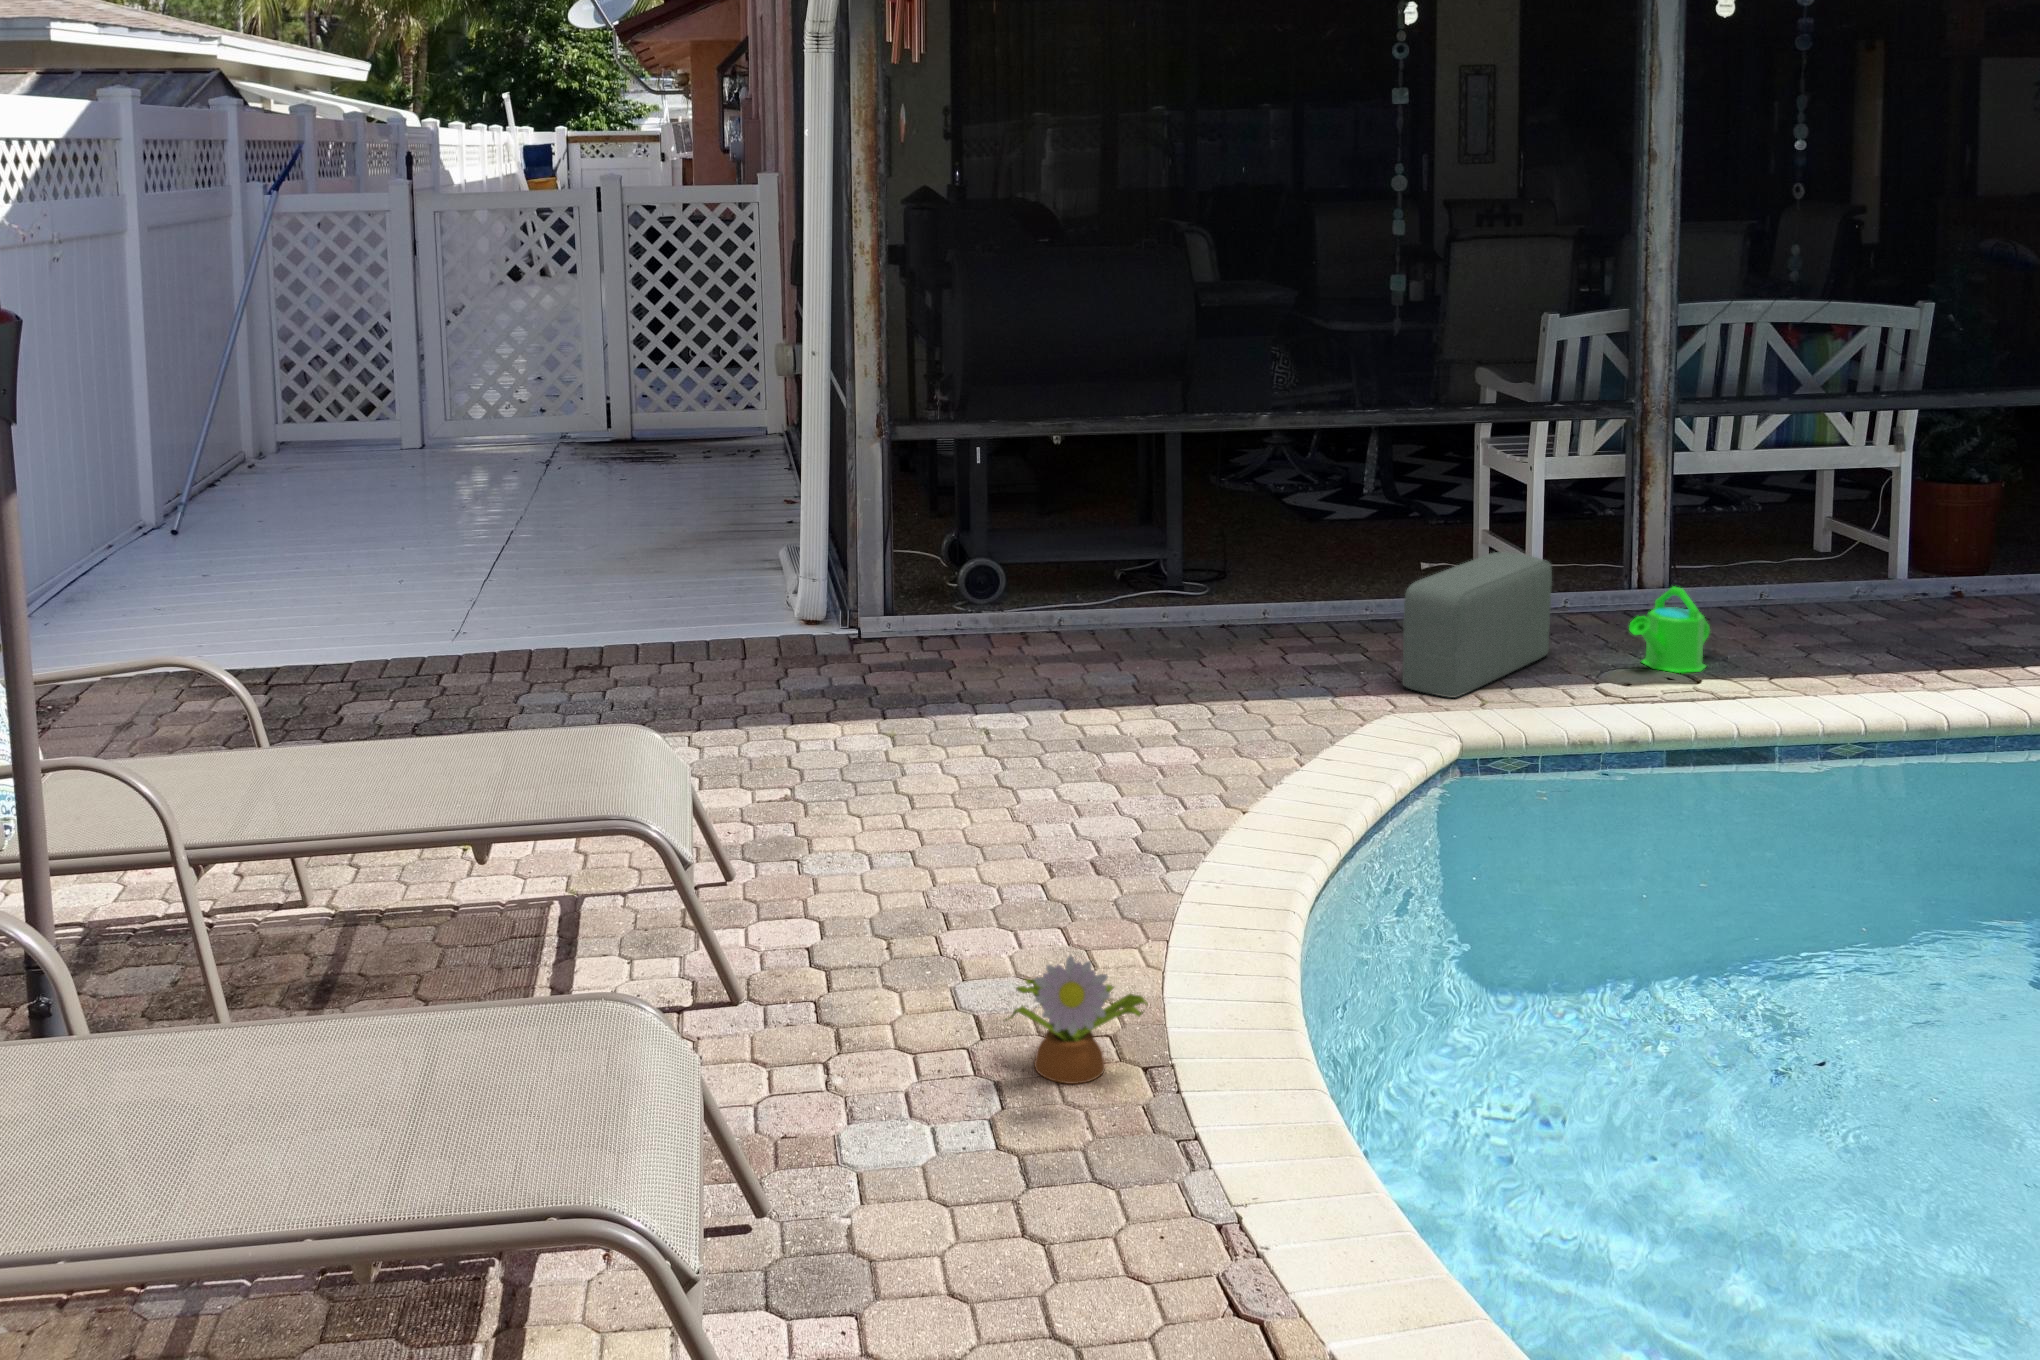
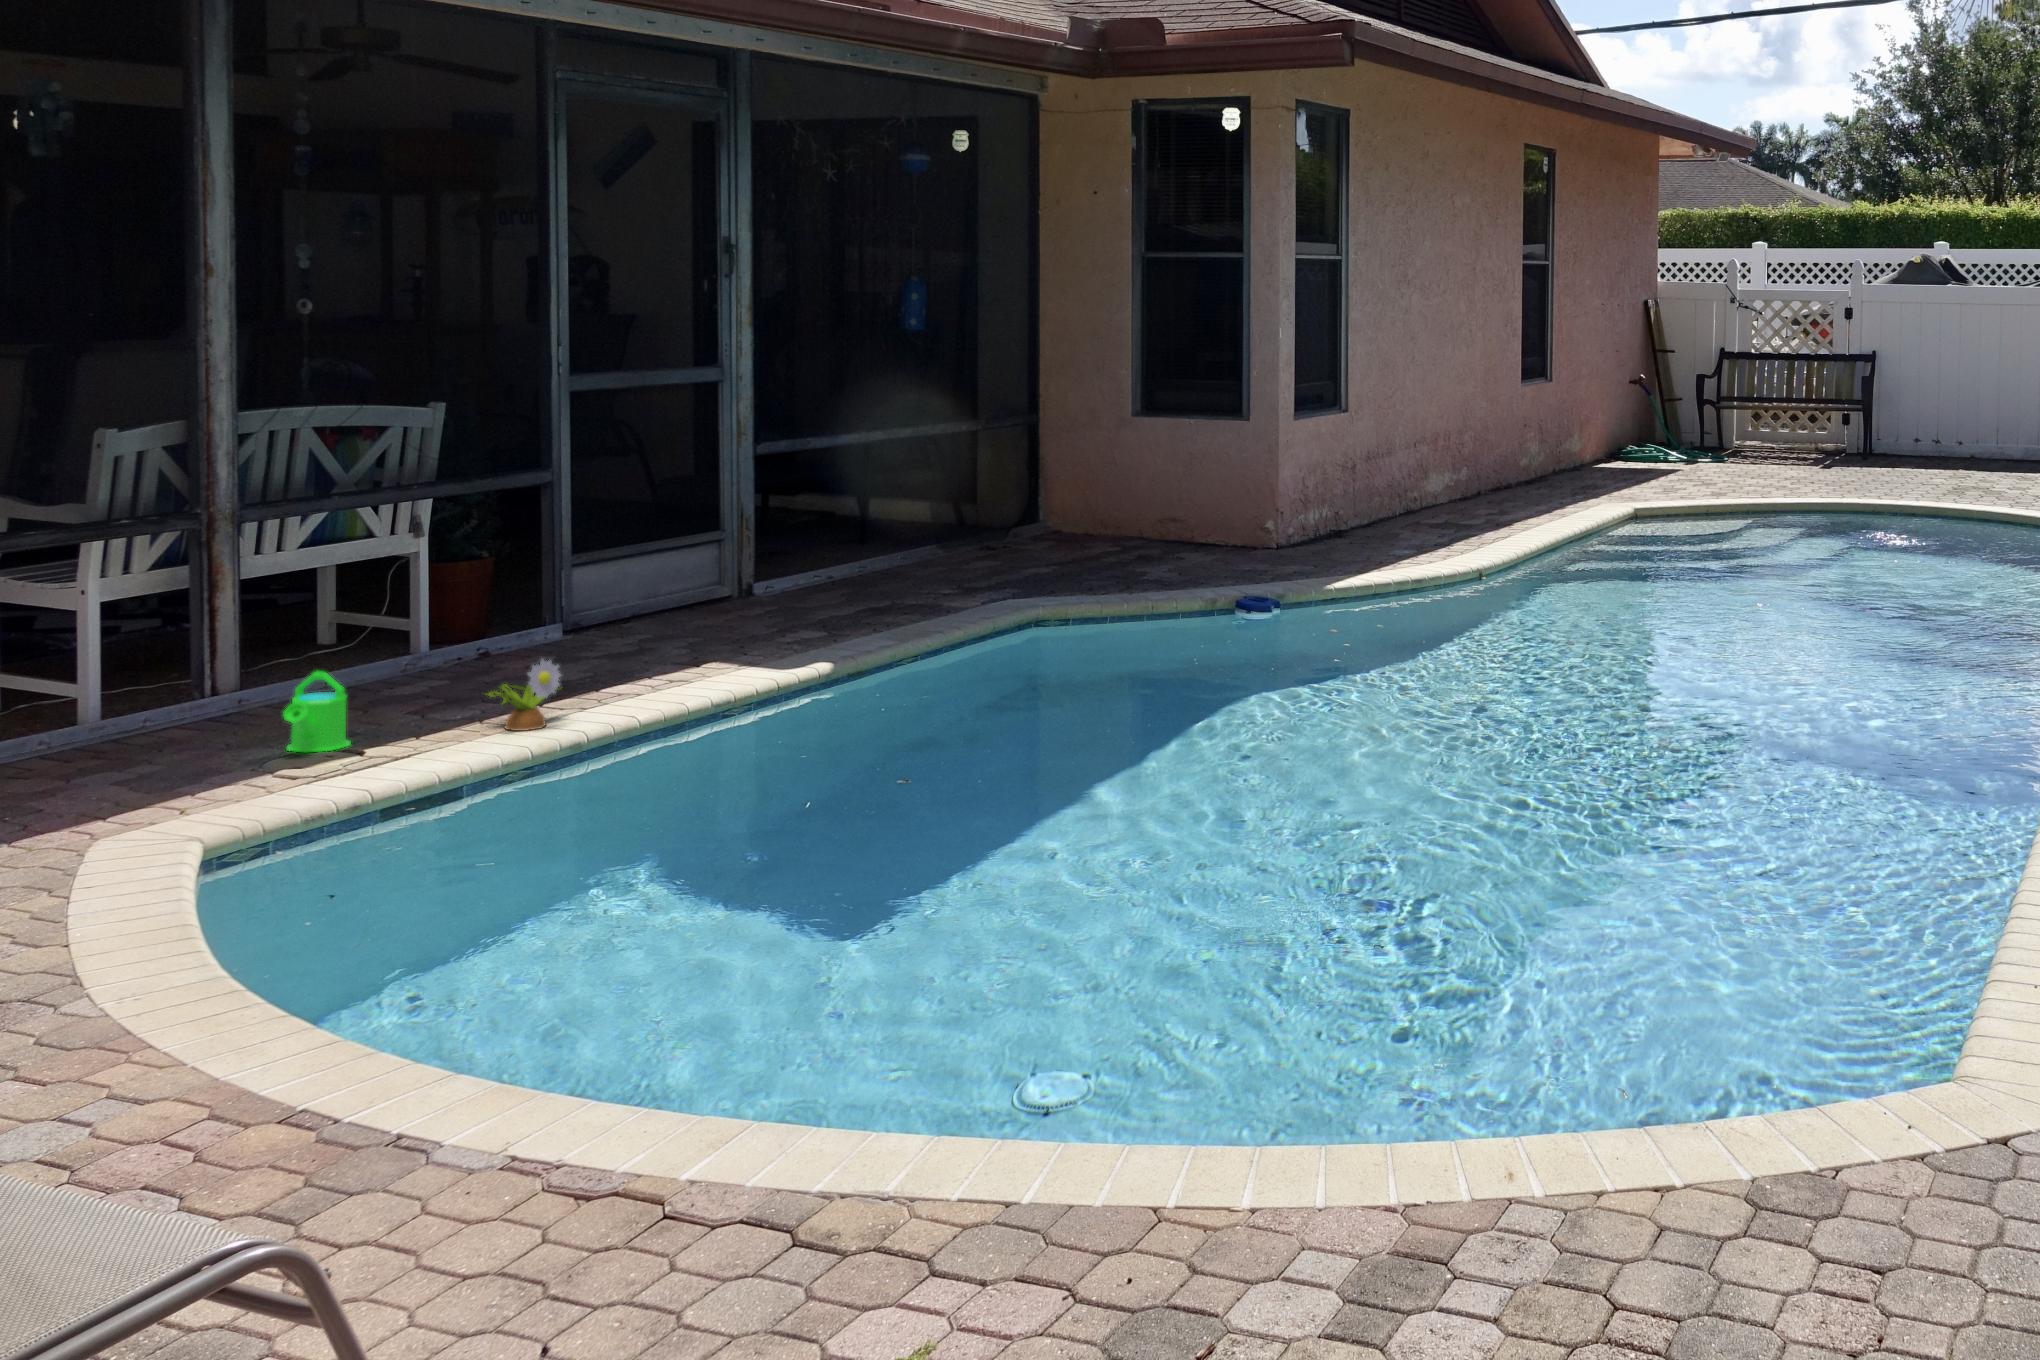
pouf: present [1402,552,1552,698] -> none [72,668,192,820]
decorative plant: present [1005,956,1147,1084] -> present [488,660,561,731]

